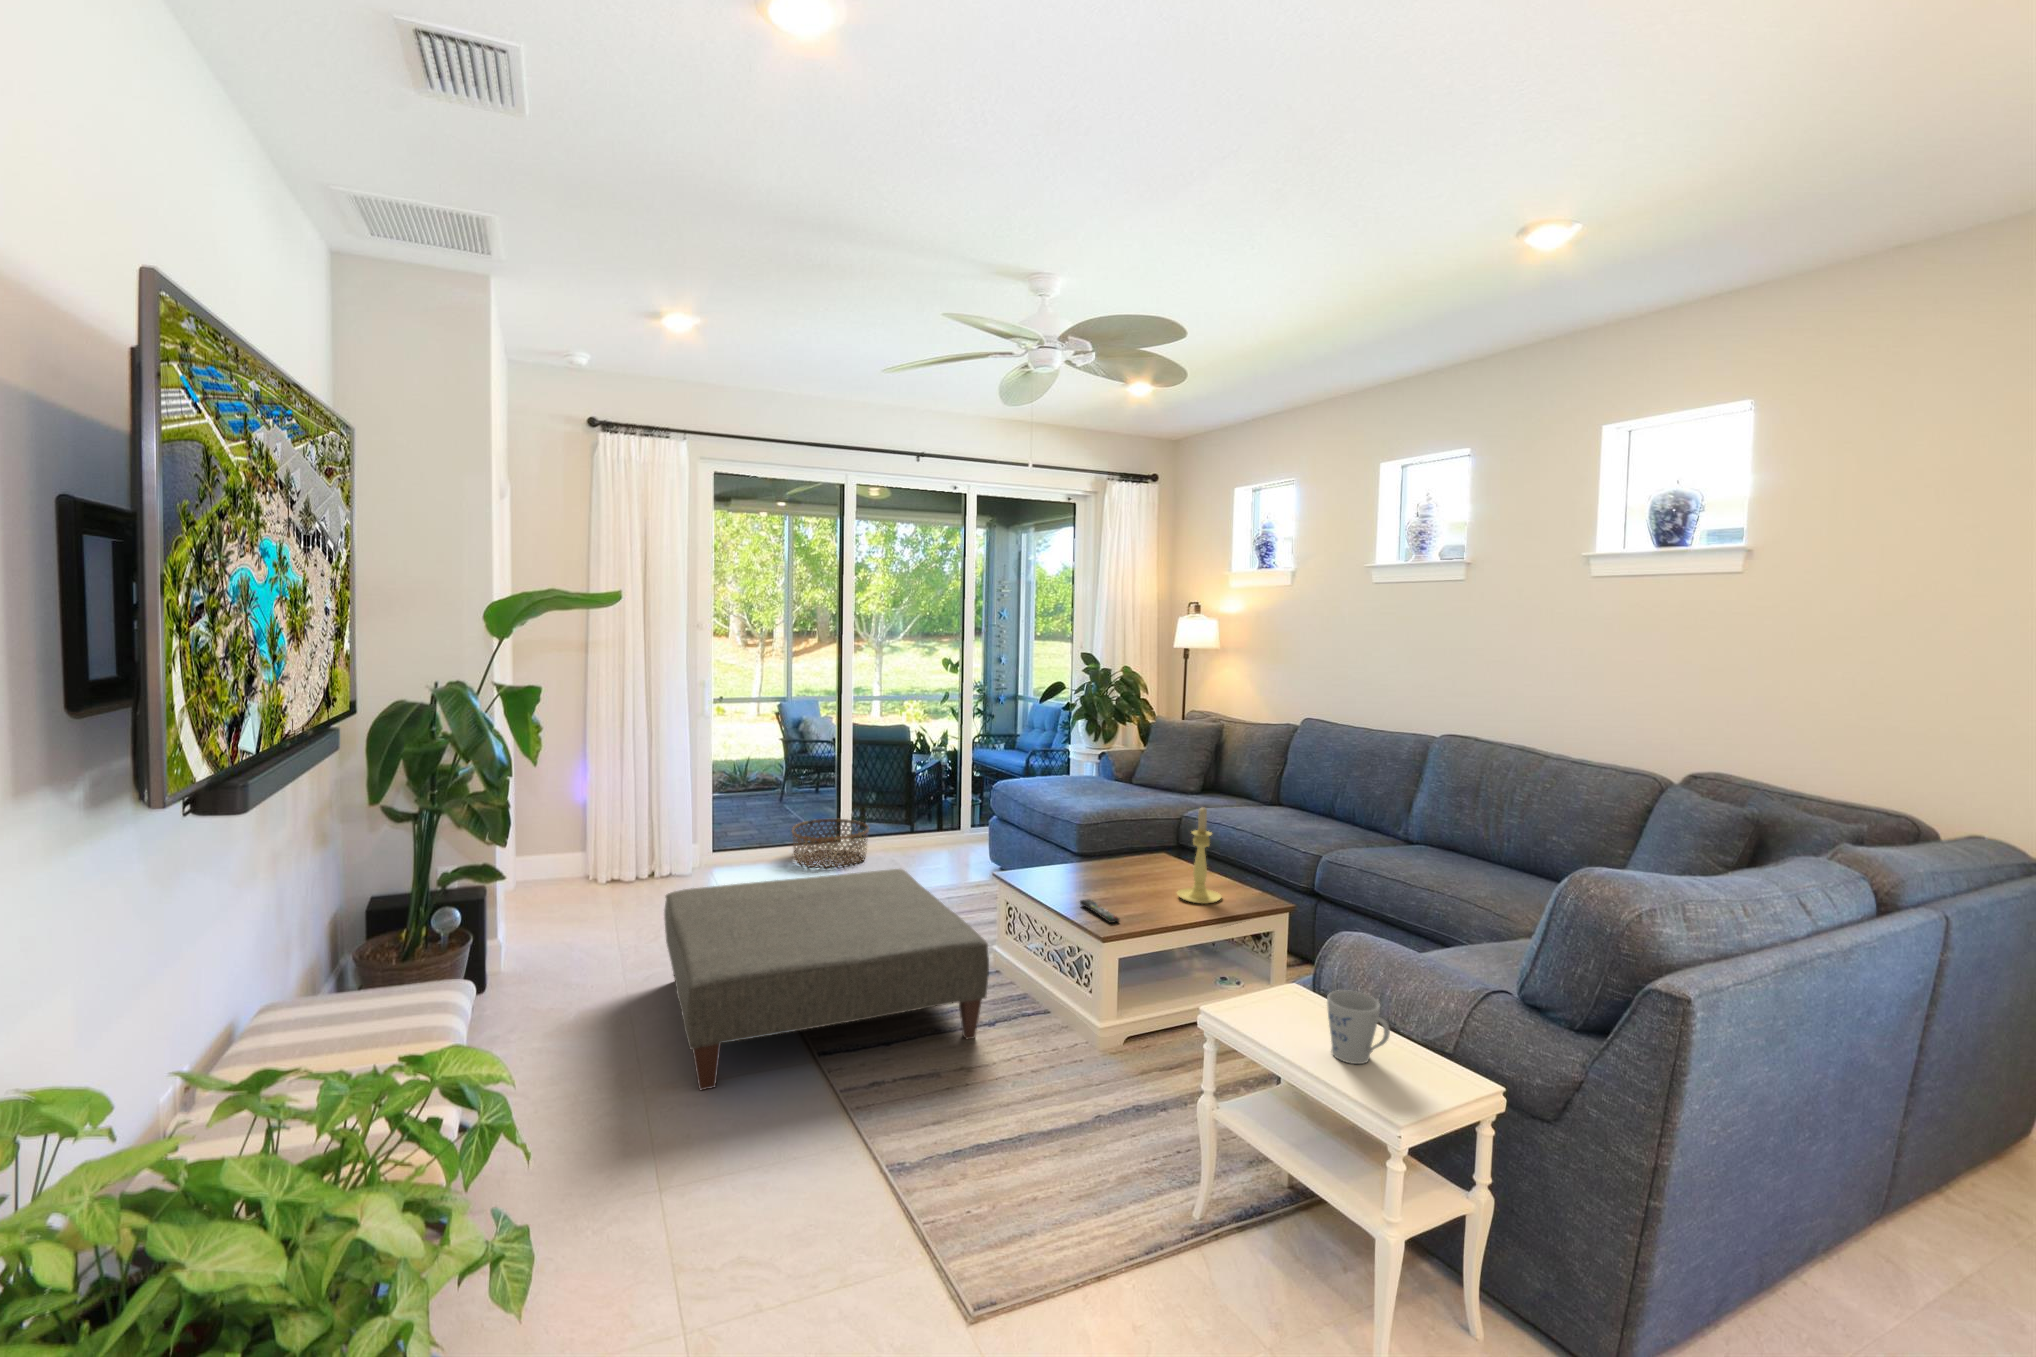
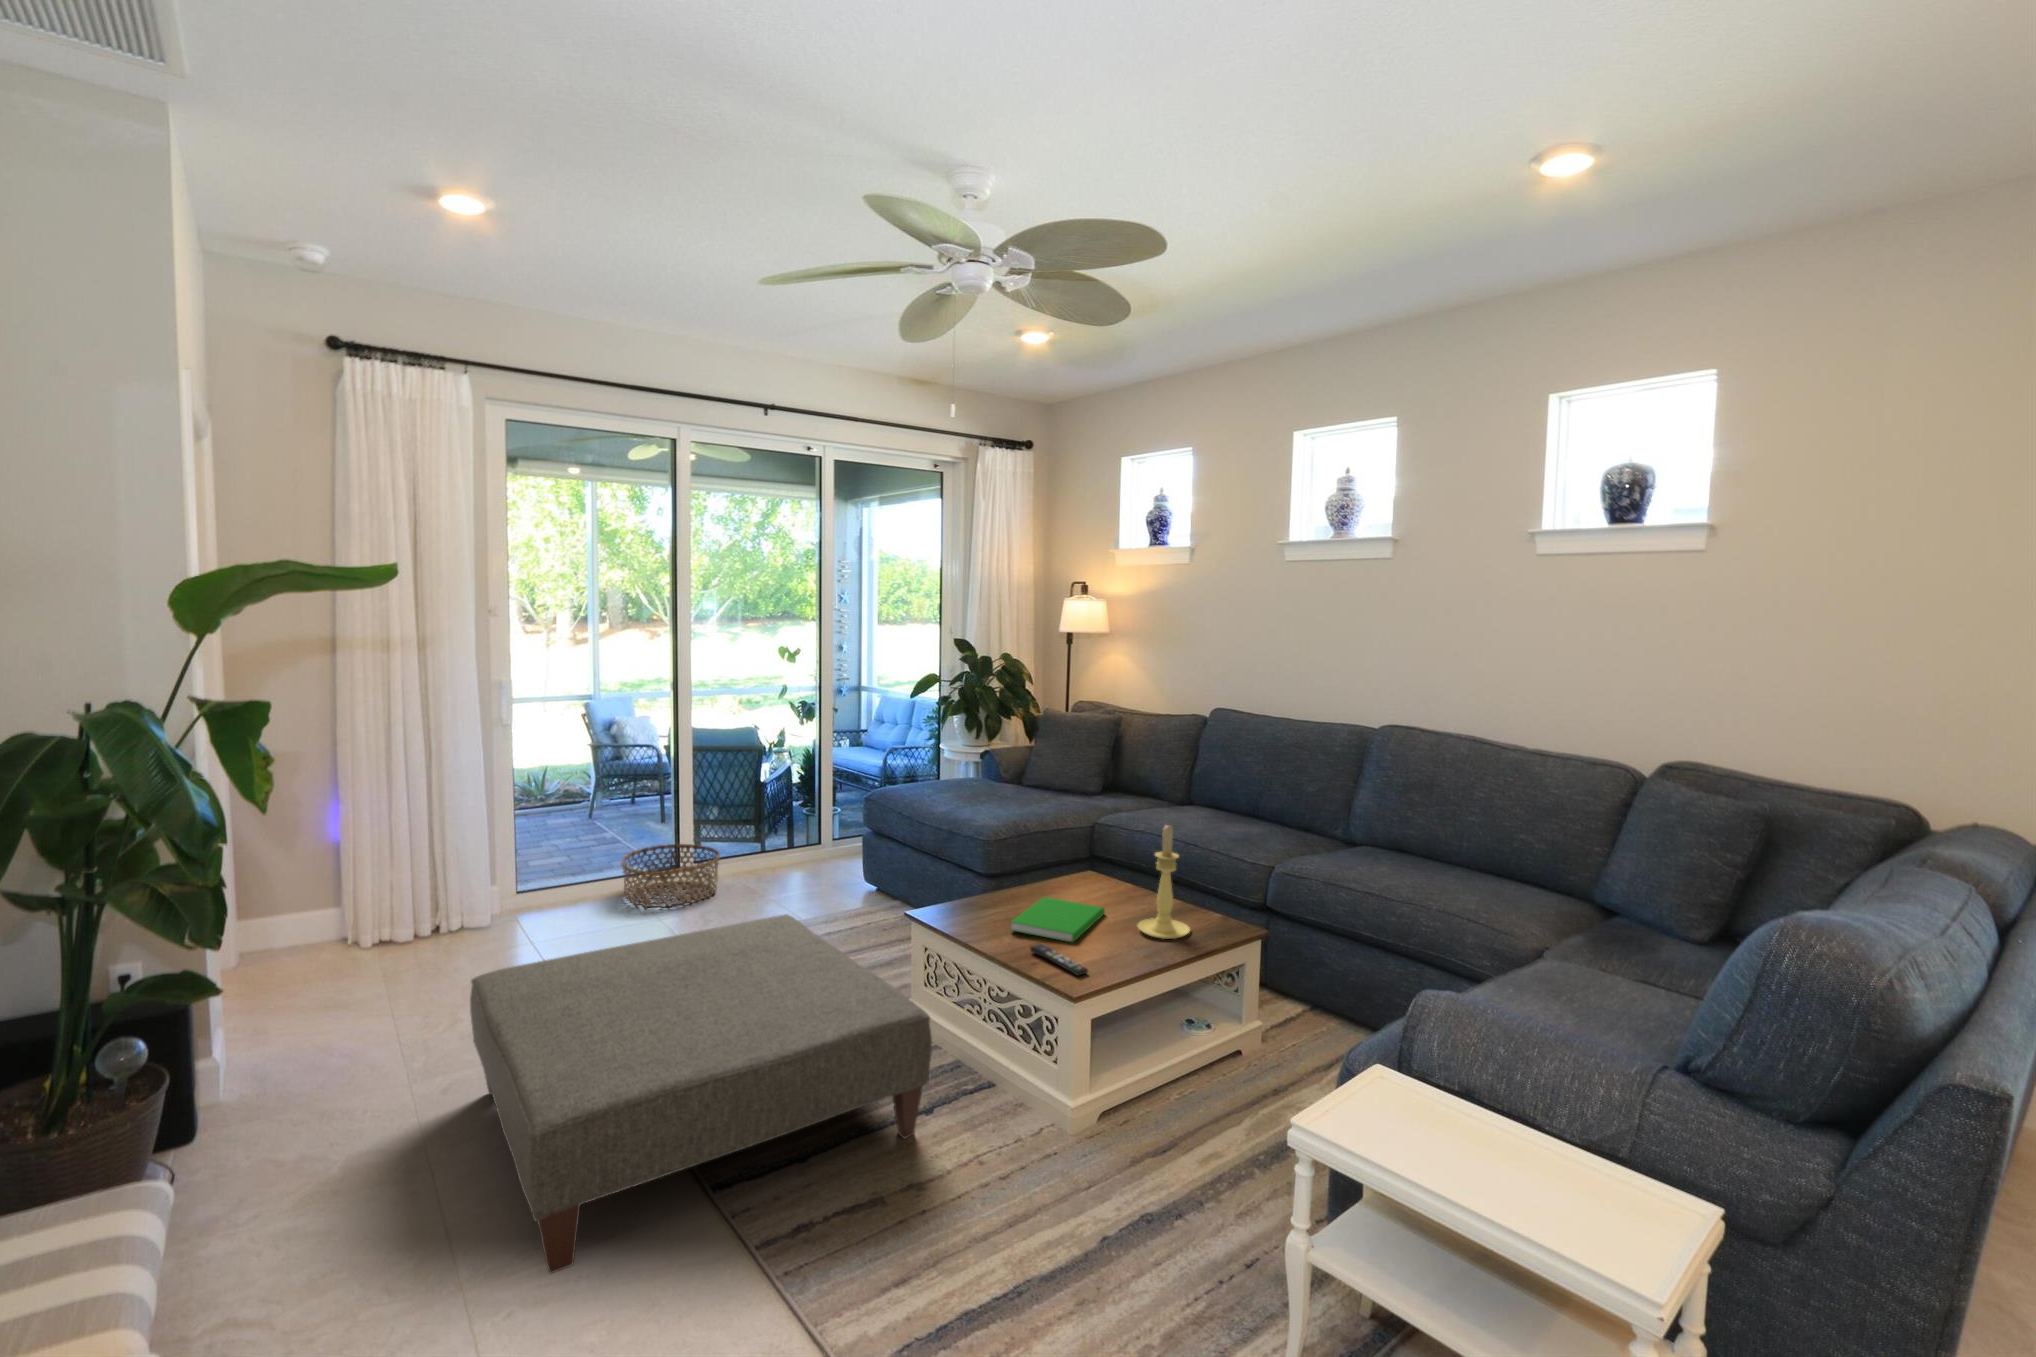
book: none [1070,866,1155,901] -> present [1011,897,1105,943]
mug: present [1327,990,1390,1064] -> none [1480,1089,1576,1191]

